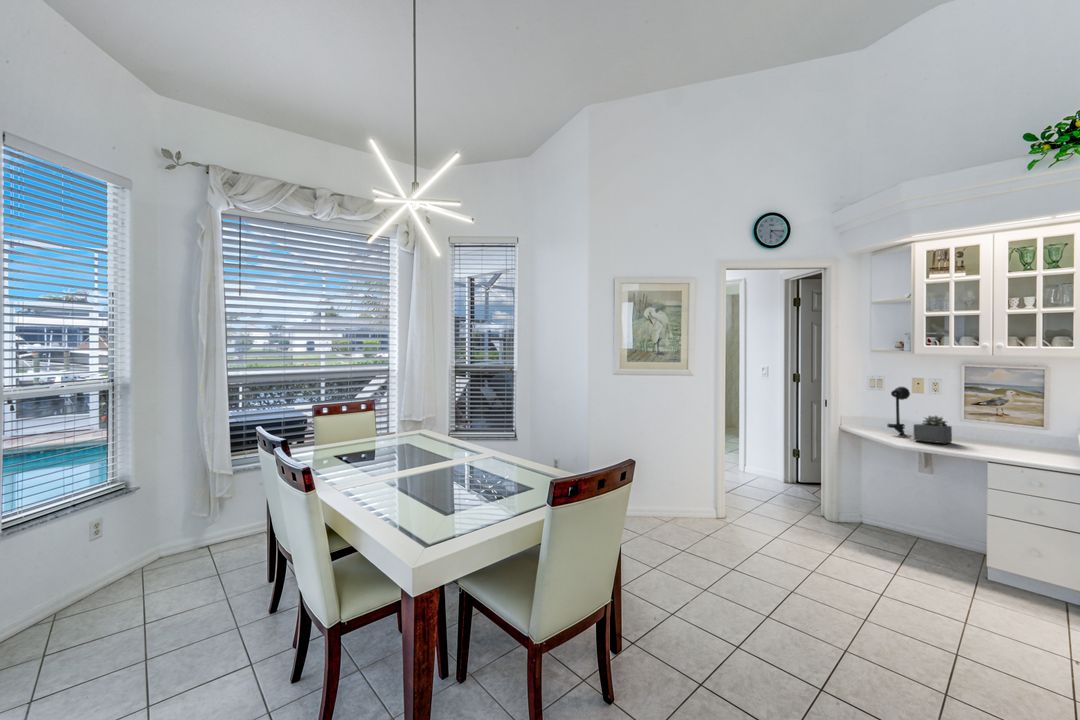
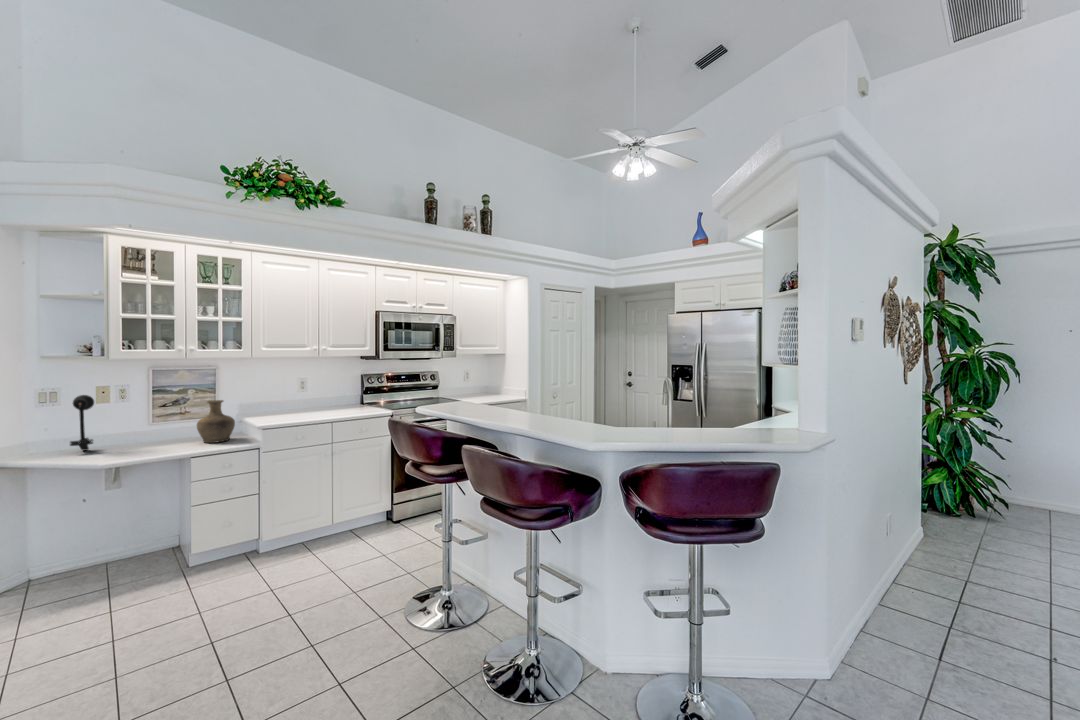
vase: none [1006,404,1062,455] -> present [197,400,235,443]
succulent plant: present [914,415,952,443] -> none [111,422,149,454]

